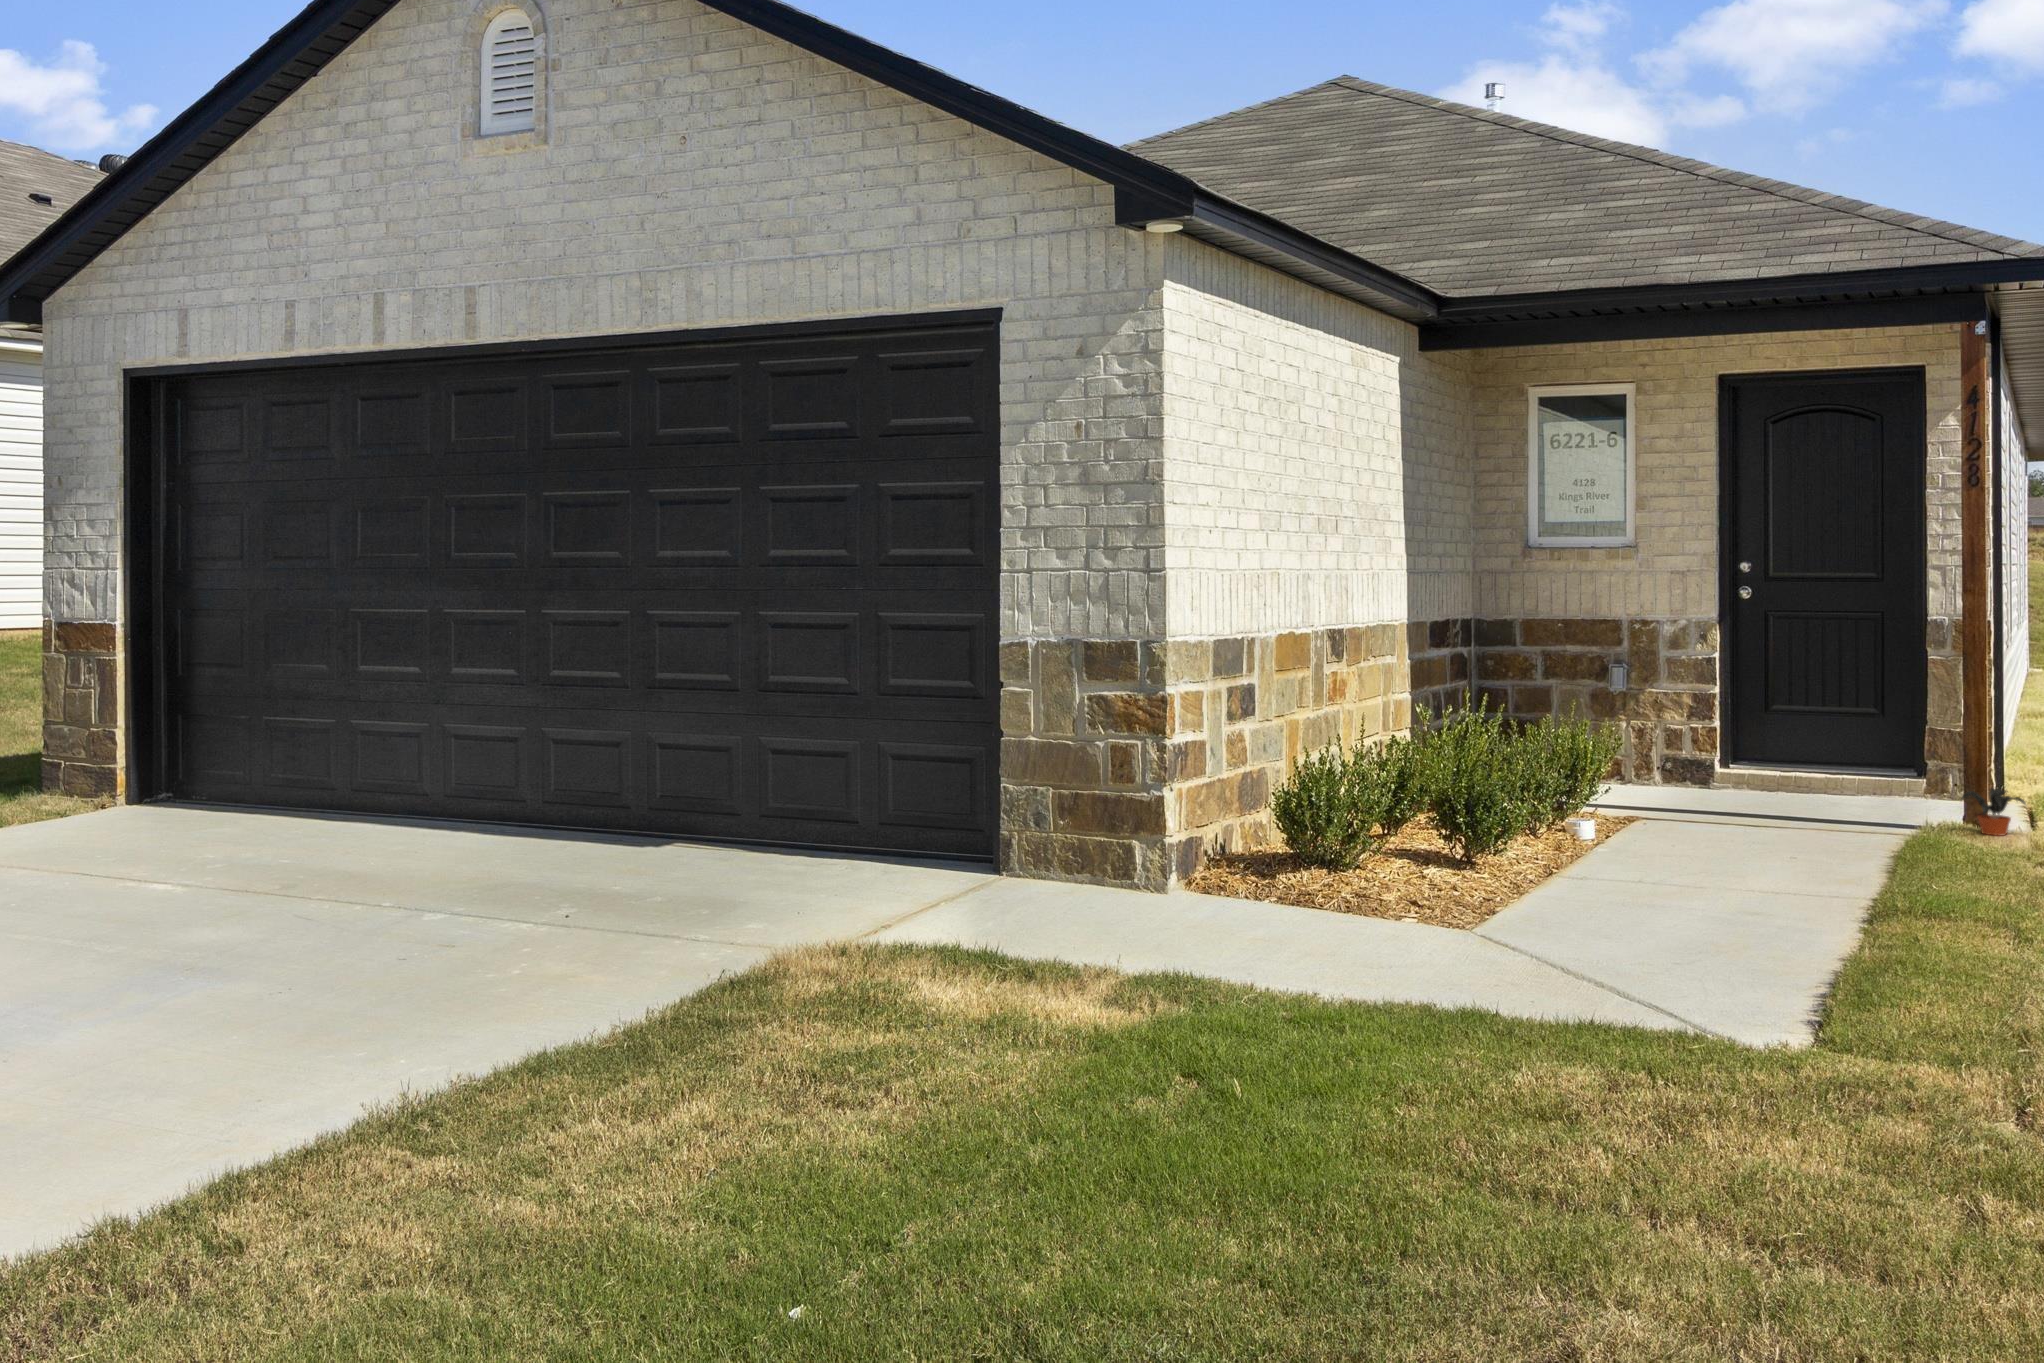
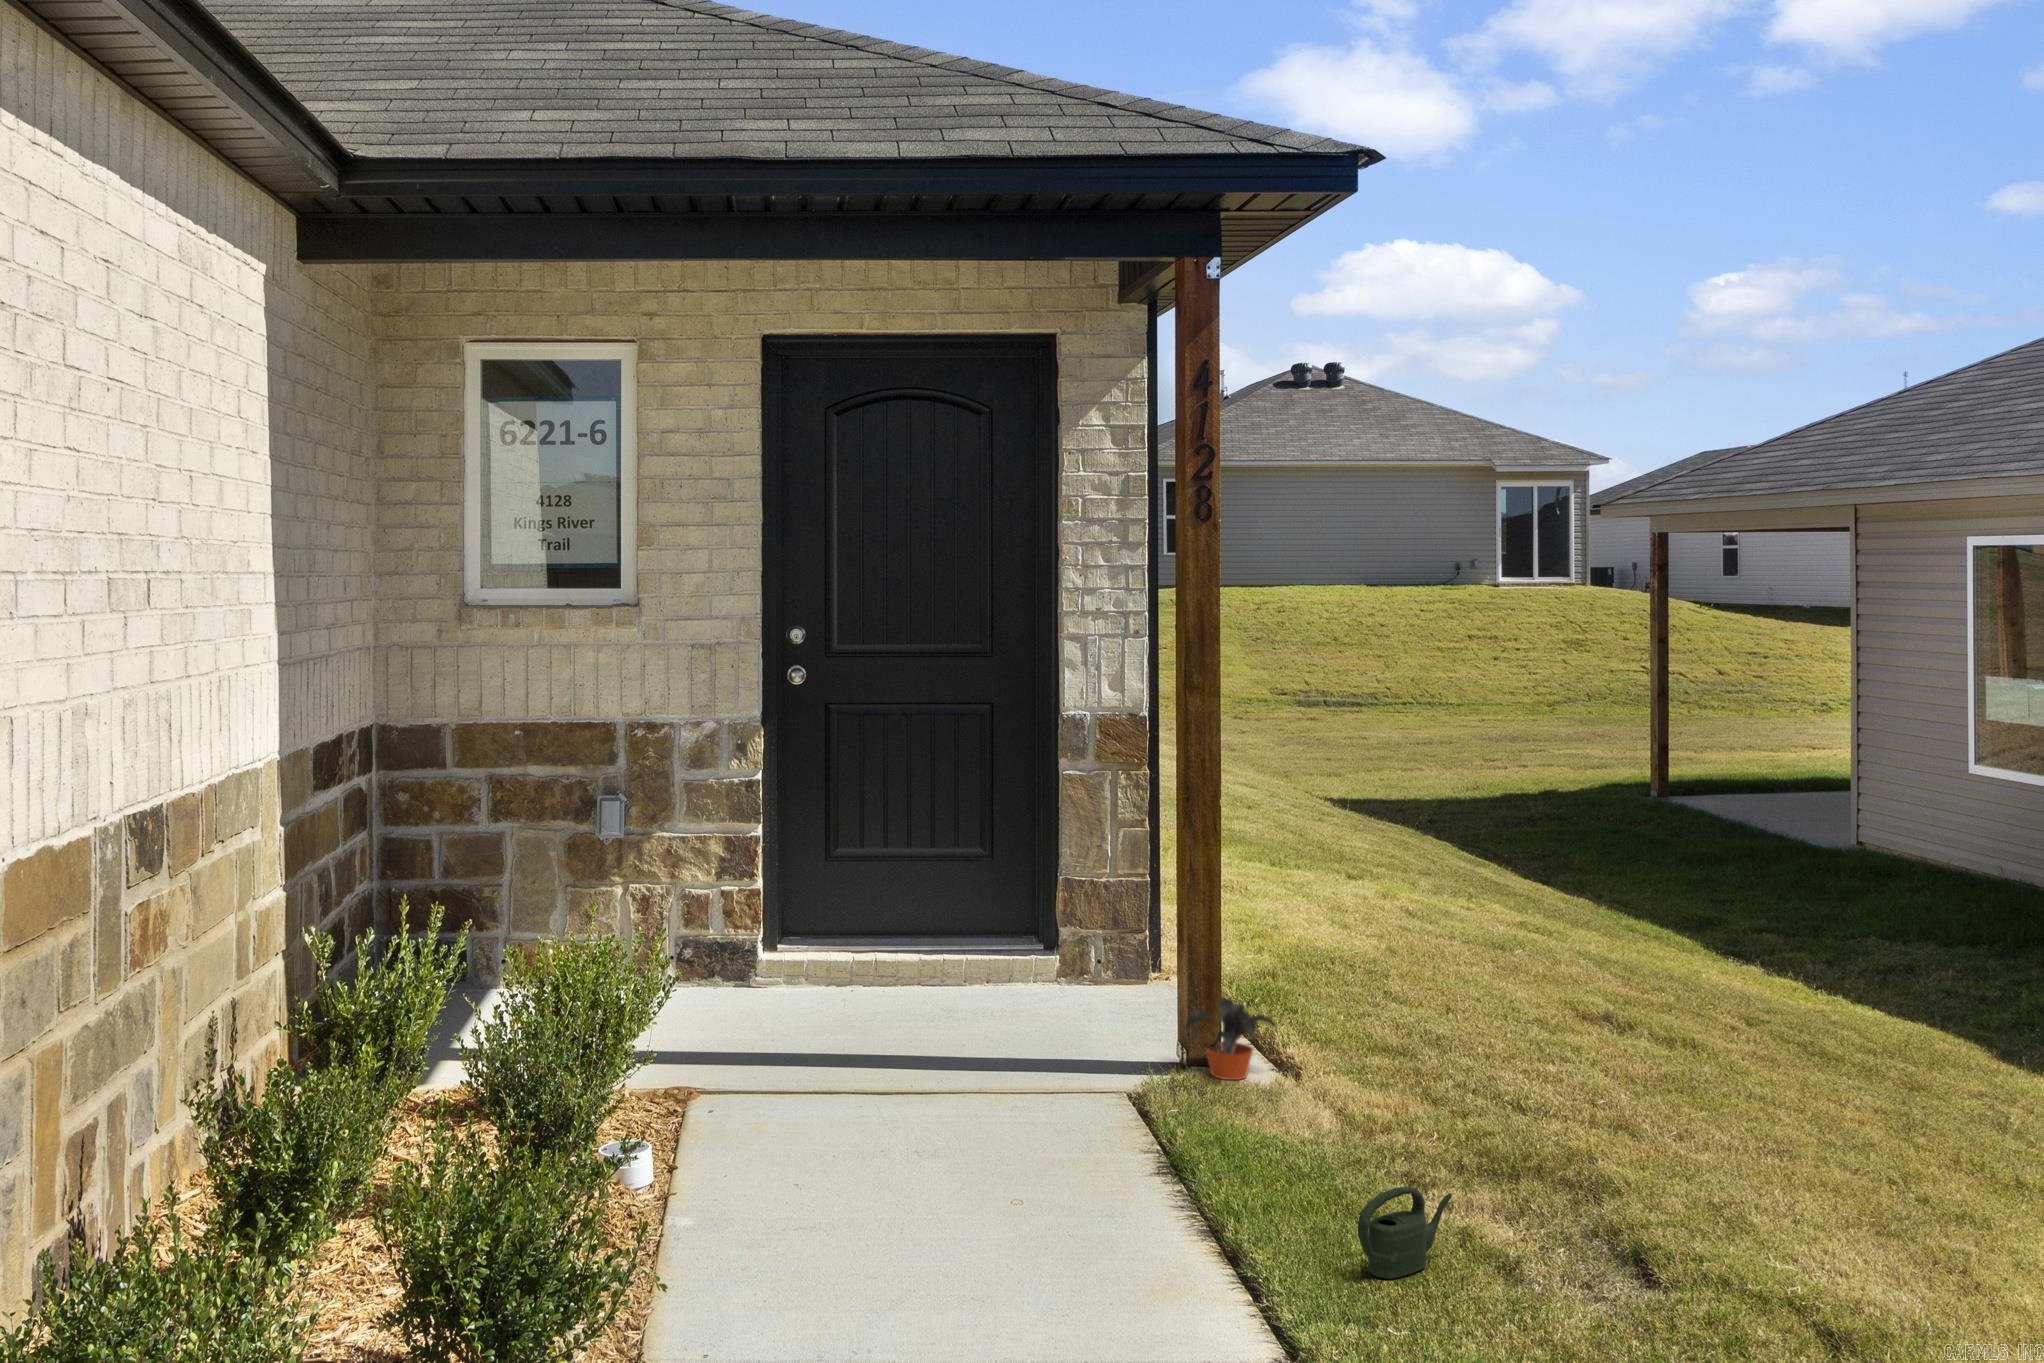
watering can: none [1958,841,2031,887] -> present [1358,1186,1452,1279]

